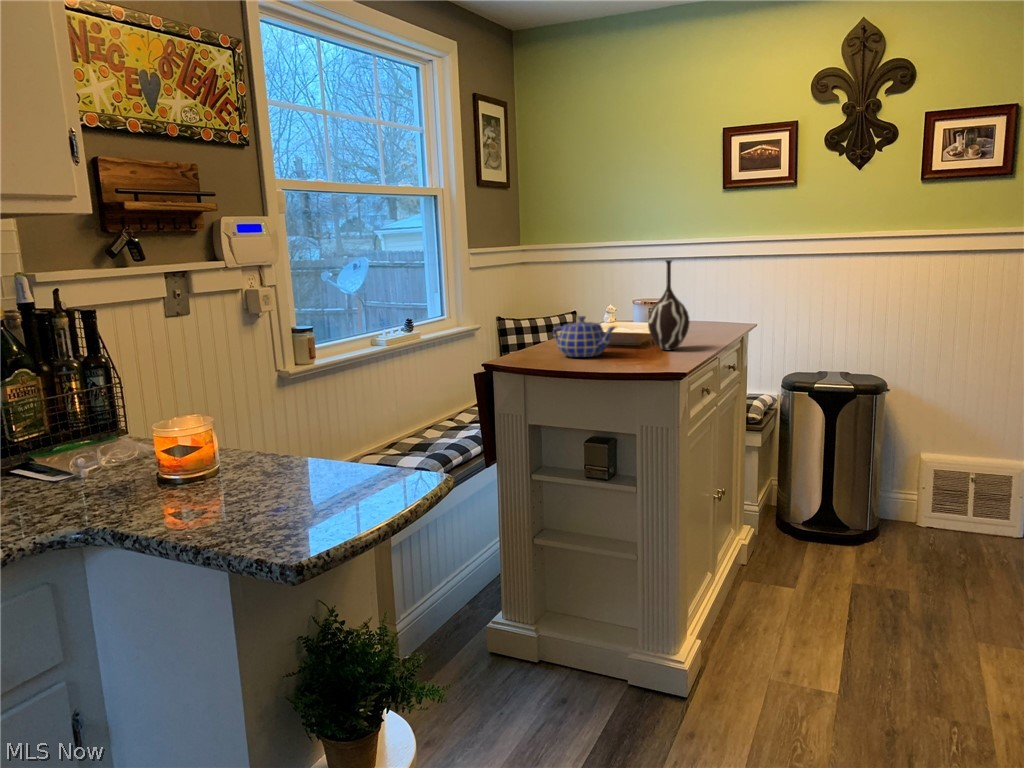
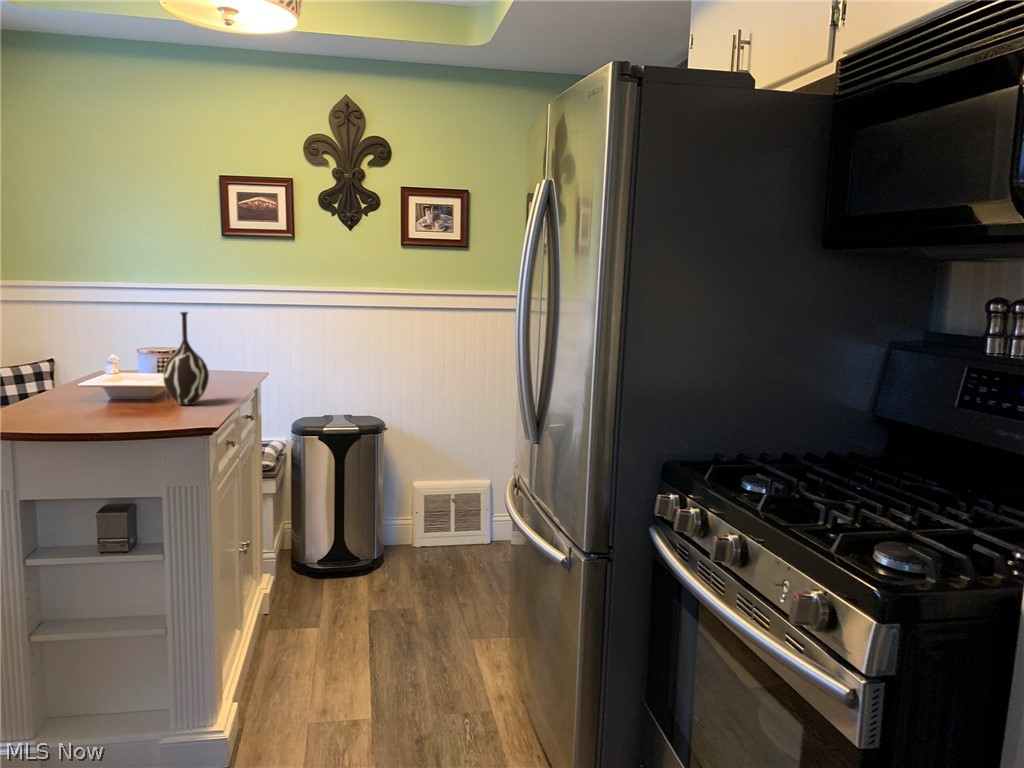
teapot: present [553,316,615,357] -> none [46,372,131,418]

